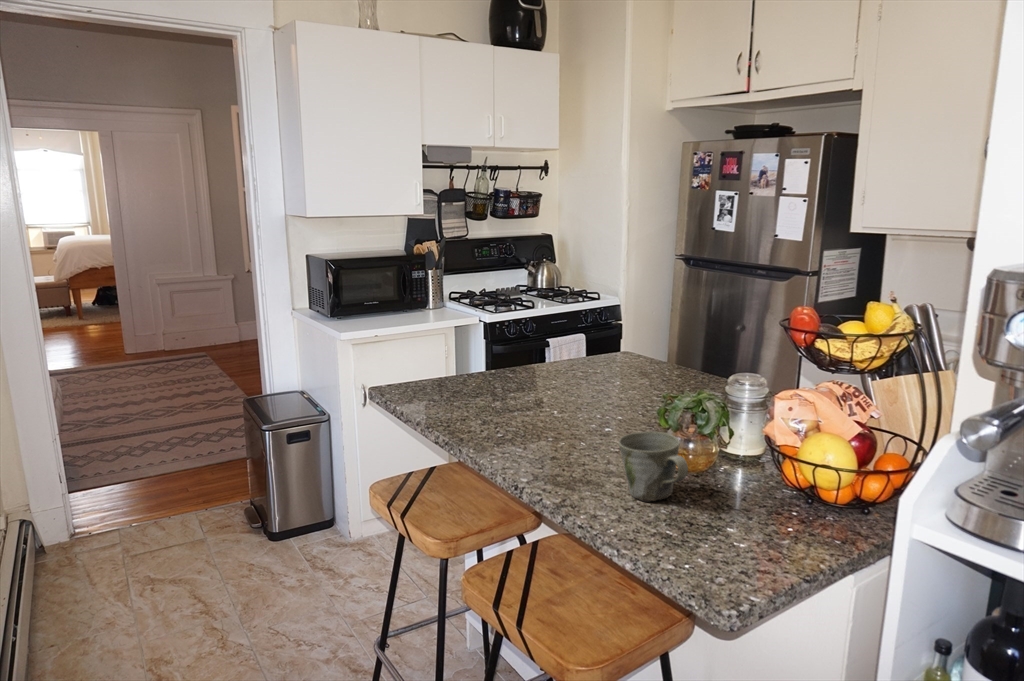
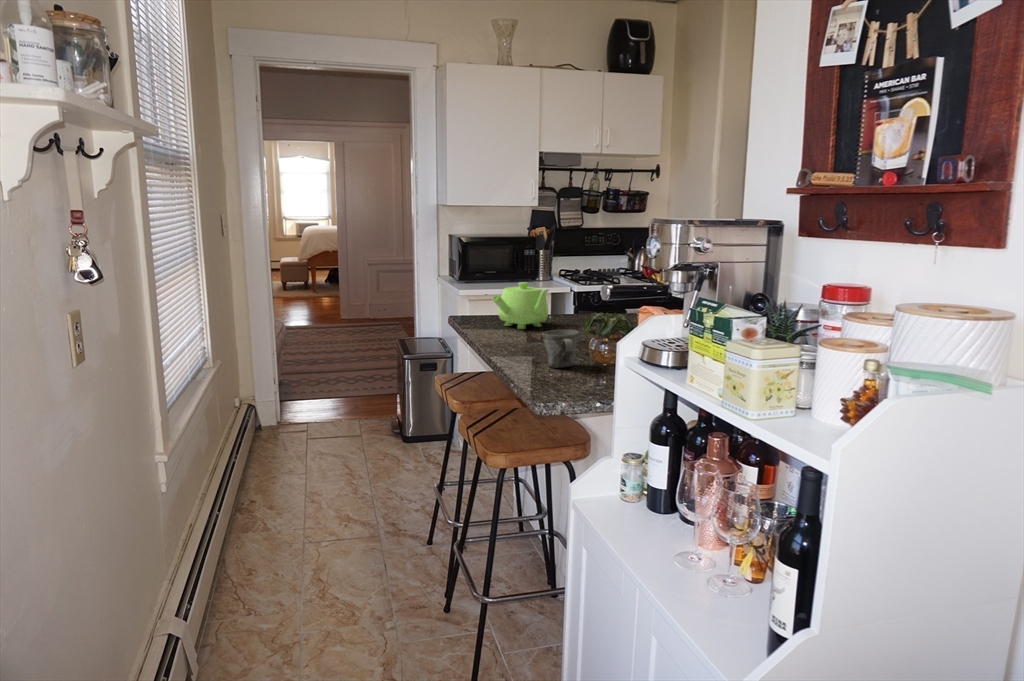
teapot: none [462,337,549,409] -> present [492,282,549,329]

